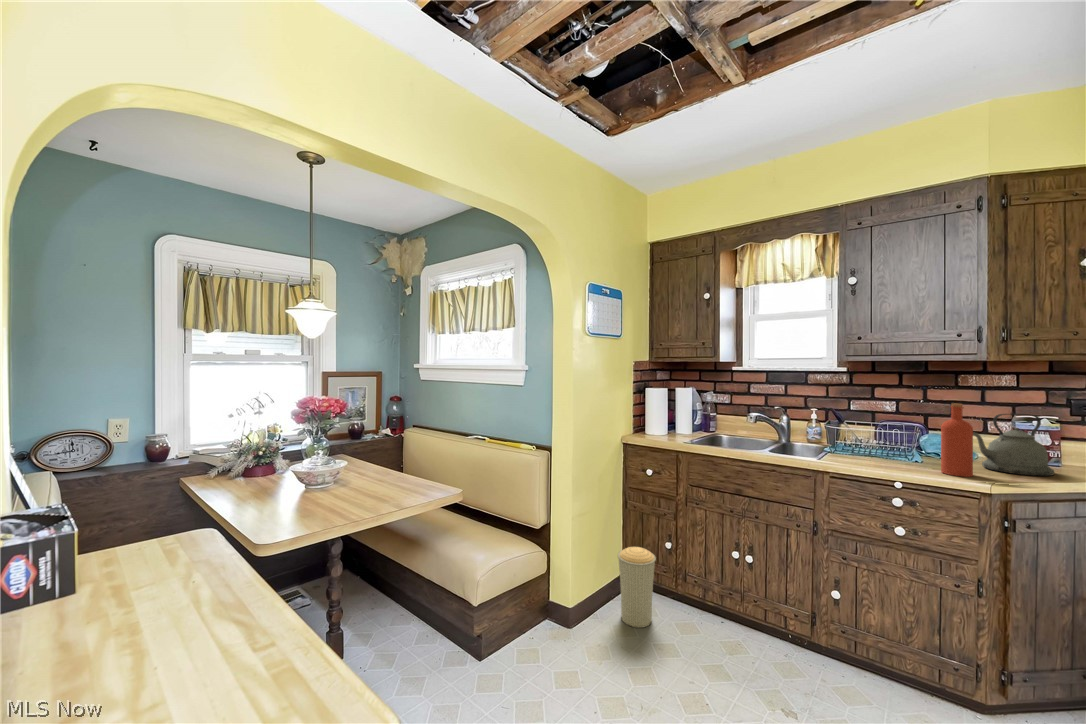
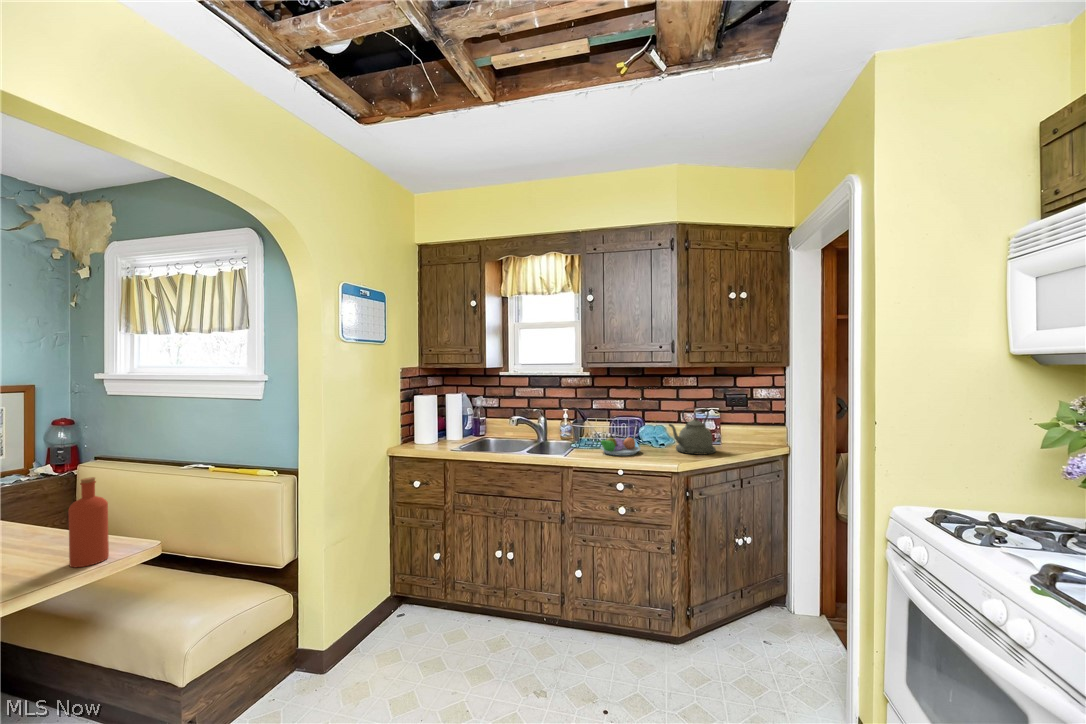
bottle: present [941,404,973,477] -> present [68,477,109,567]
fruit bowl: none [859,440,925,466] -> present [596,437,640,456]
trash can: present [618,547,656,628] -> none [380,565,422,652]

